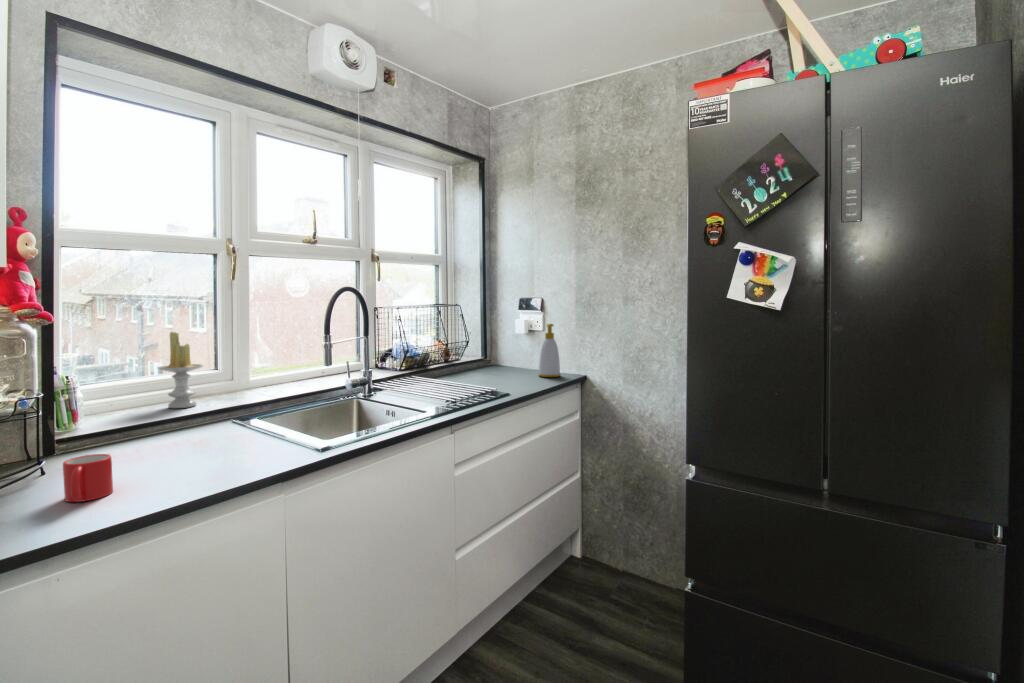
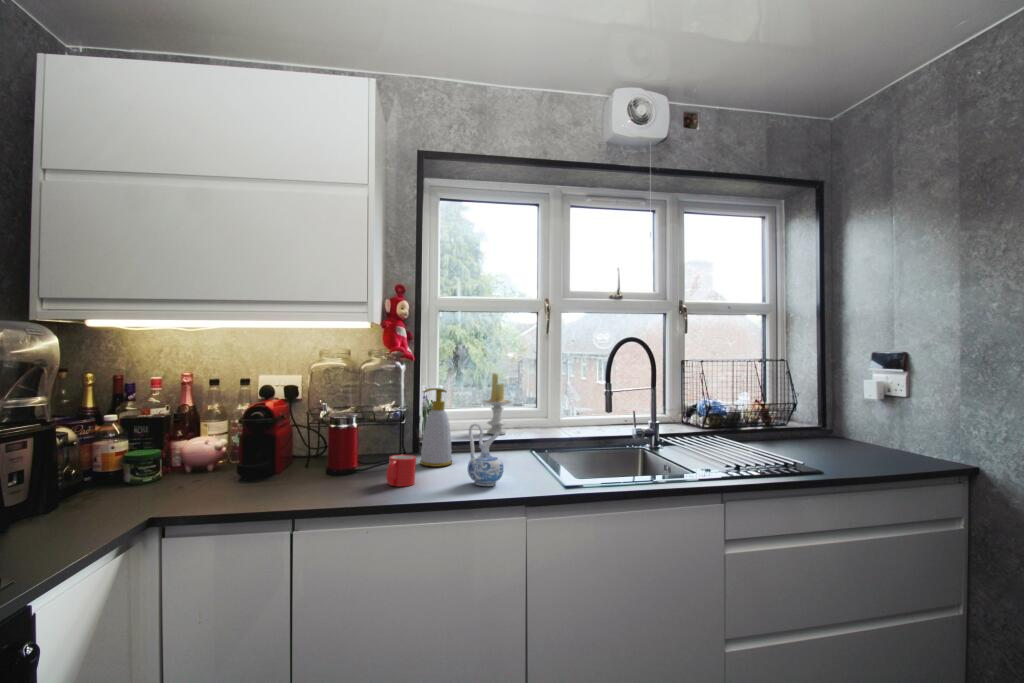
soap bottle: present [539,324,560,377] -> present [420,388,452,467]
ceramic pitcher: none [194,396,247,471] -> present [468,423,503,486]

